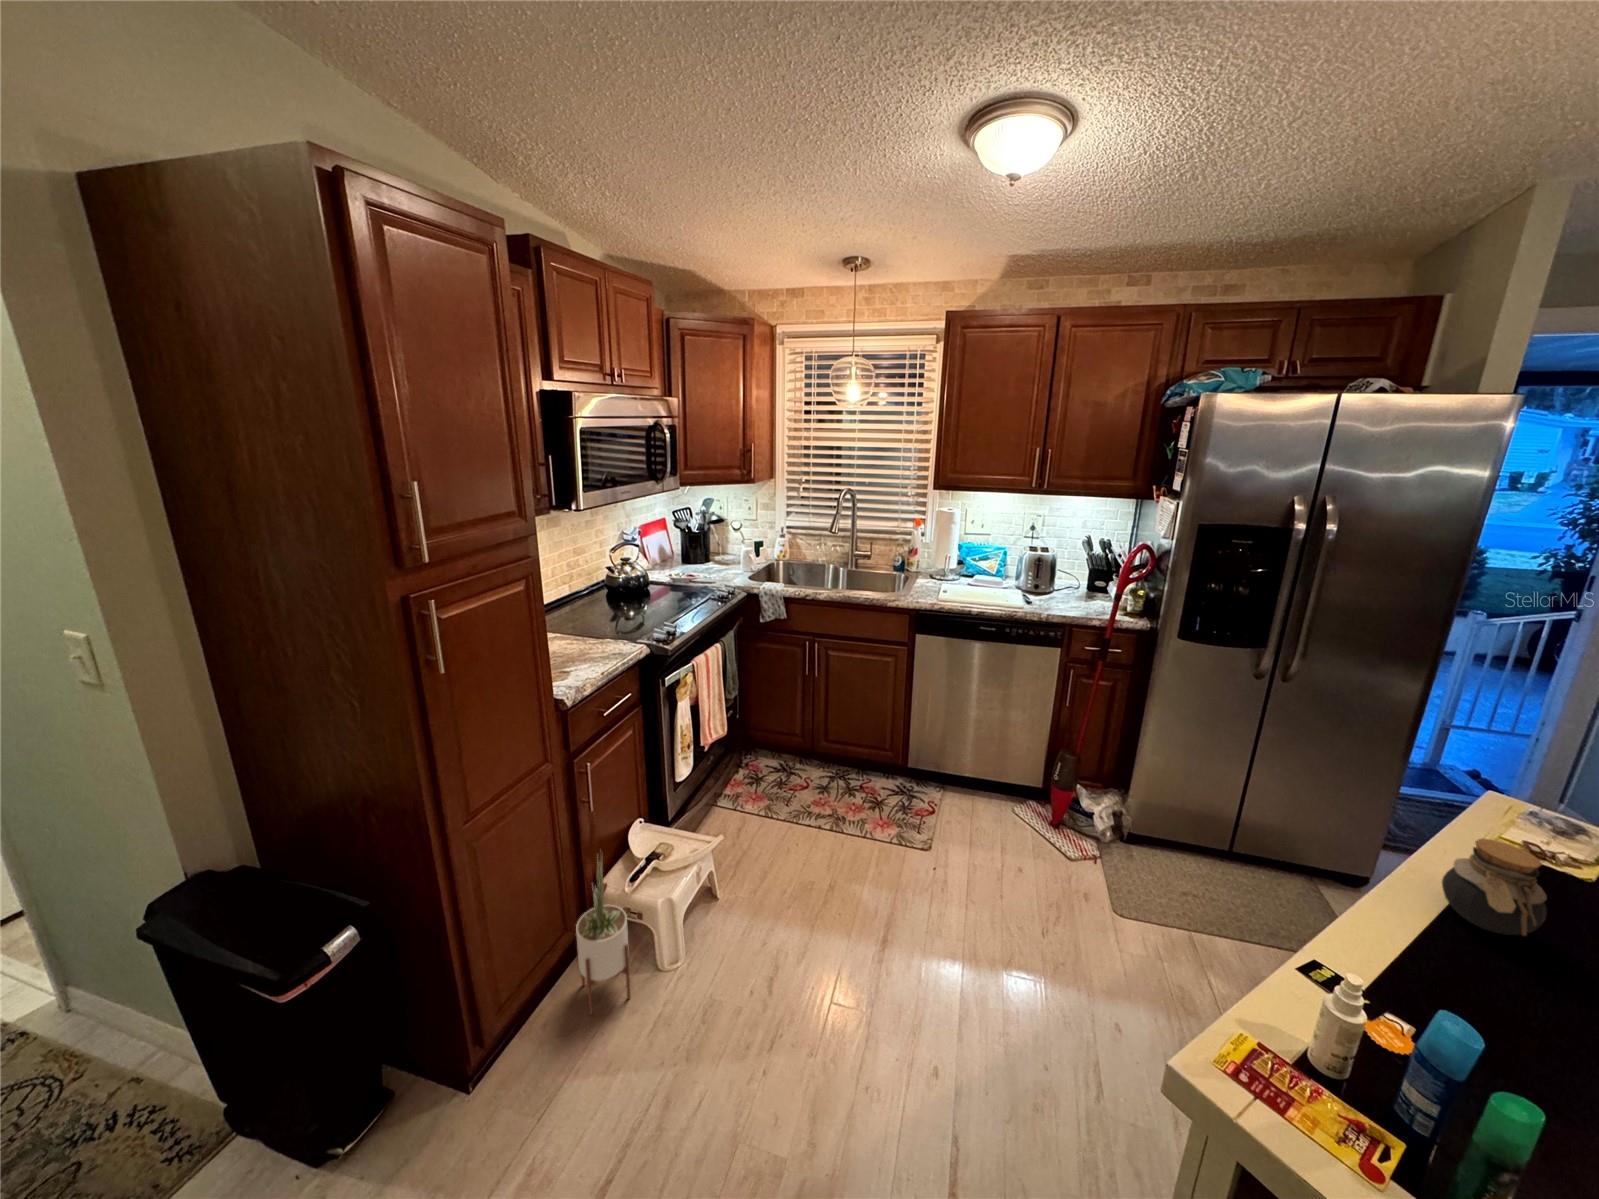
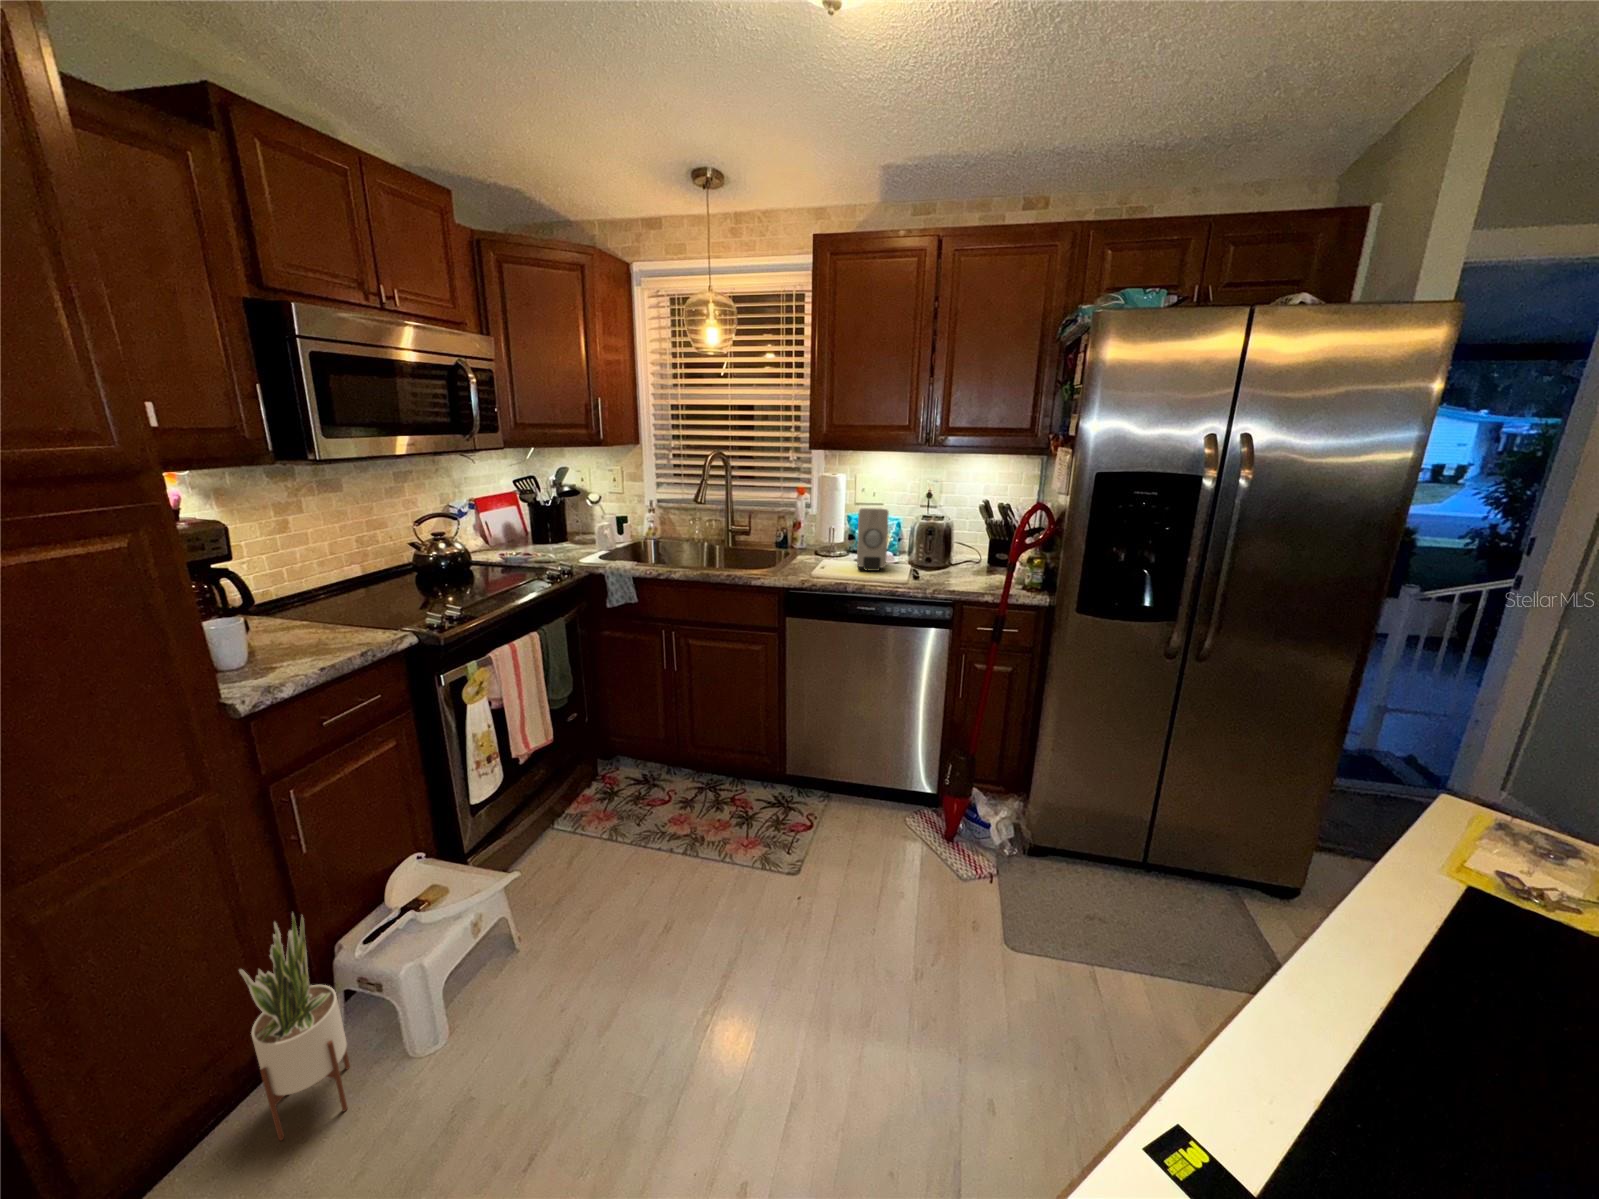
soap dispenser: none [972,541,1005,596] -> present [857,508,889,571]
jar: present [1442,839,1547,936] -> none [1379,883,1537,1048]

